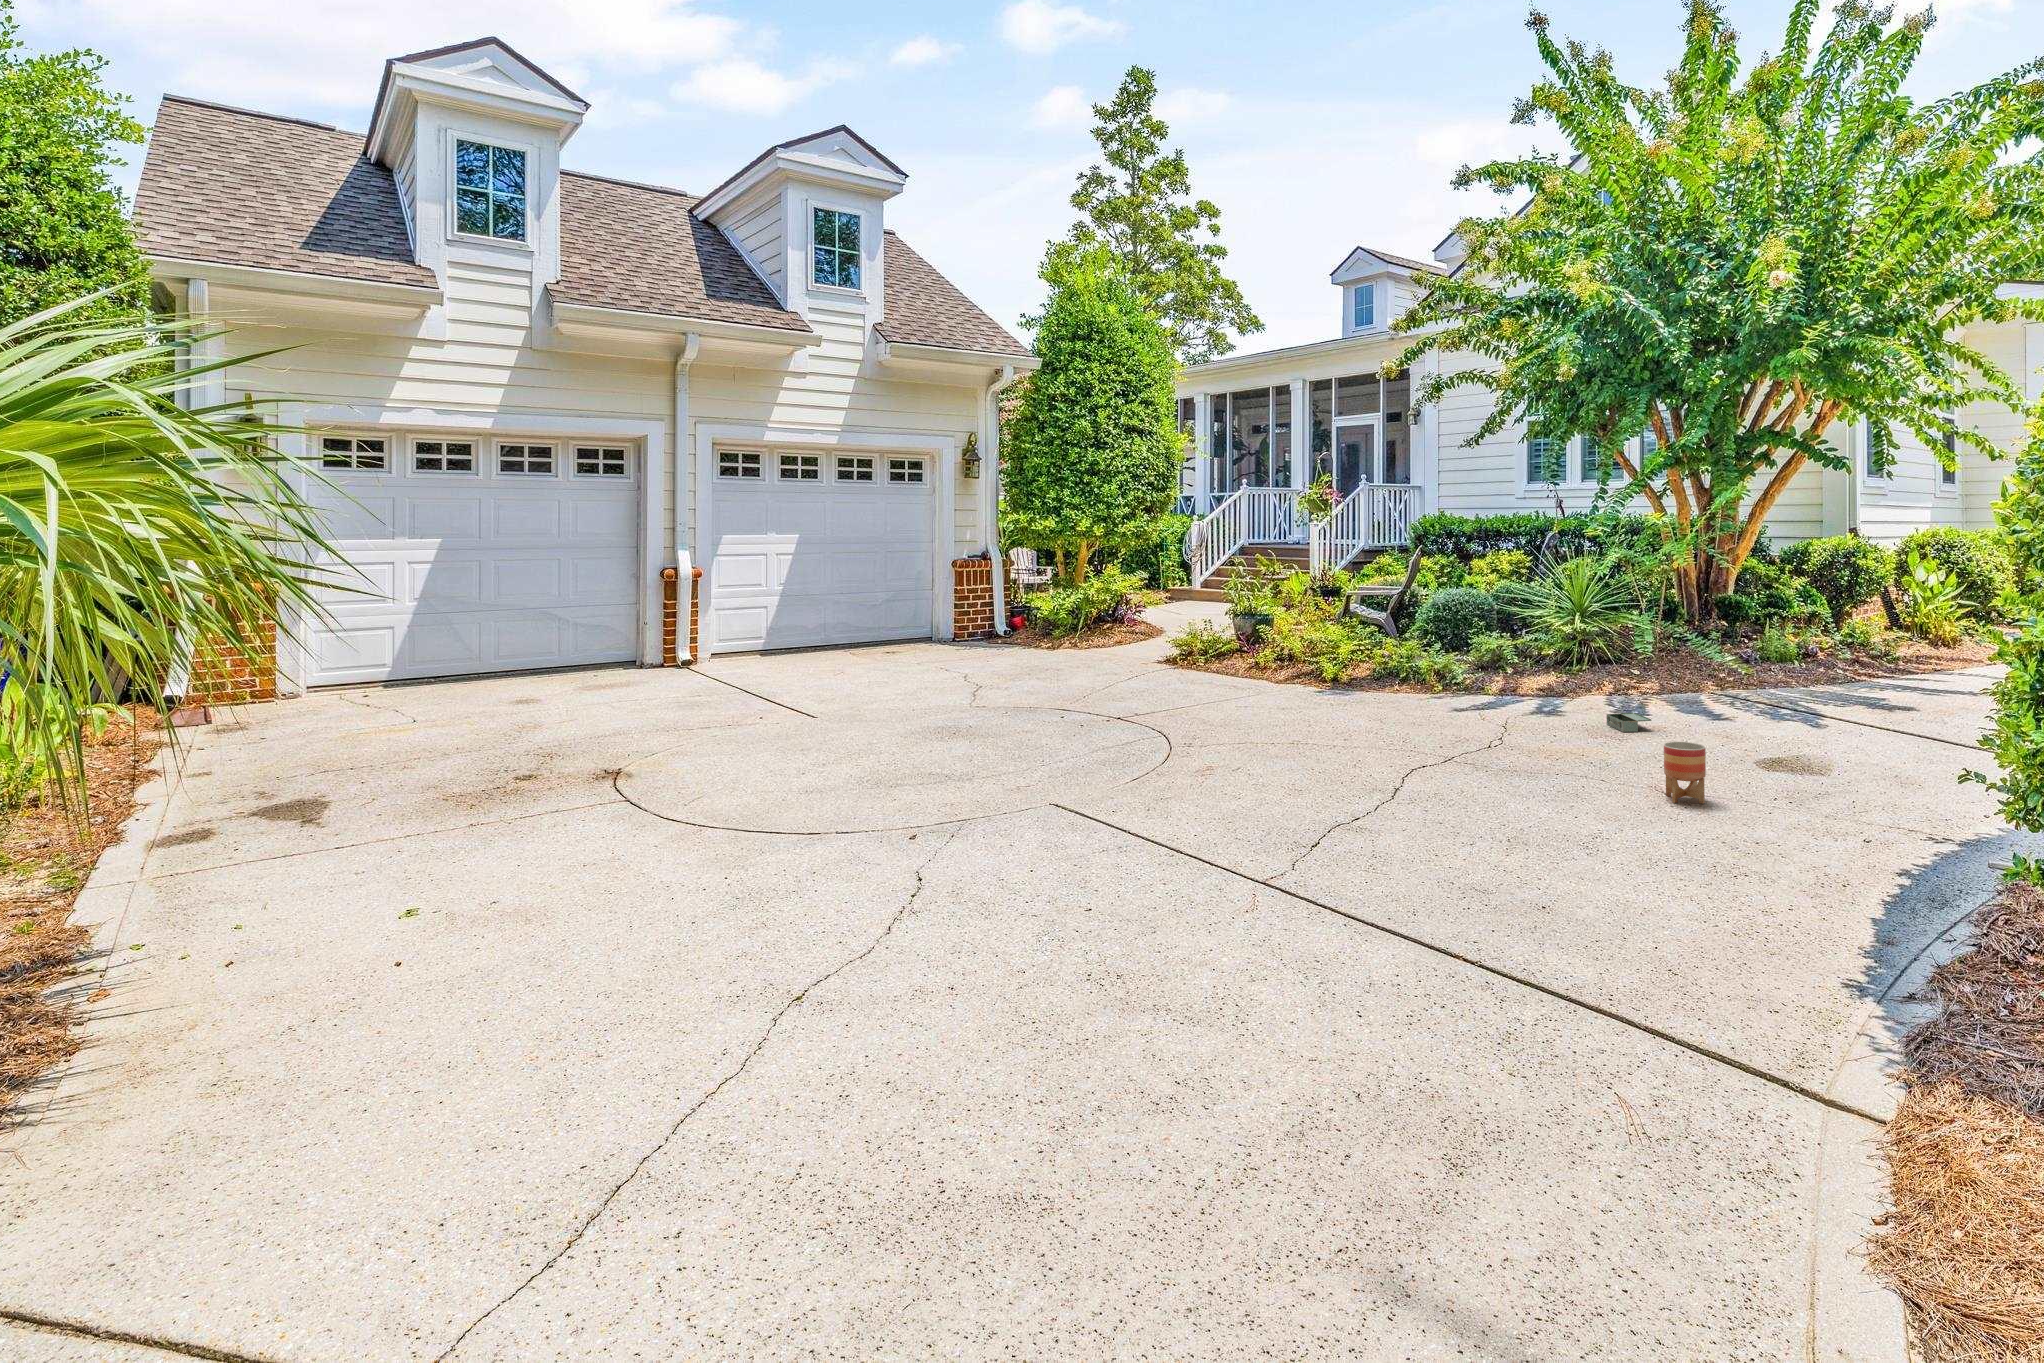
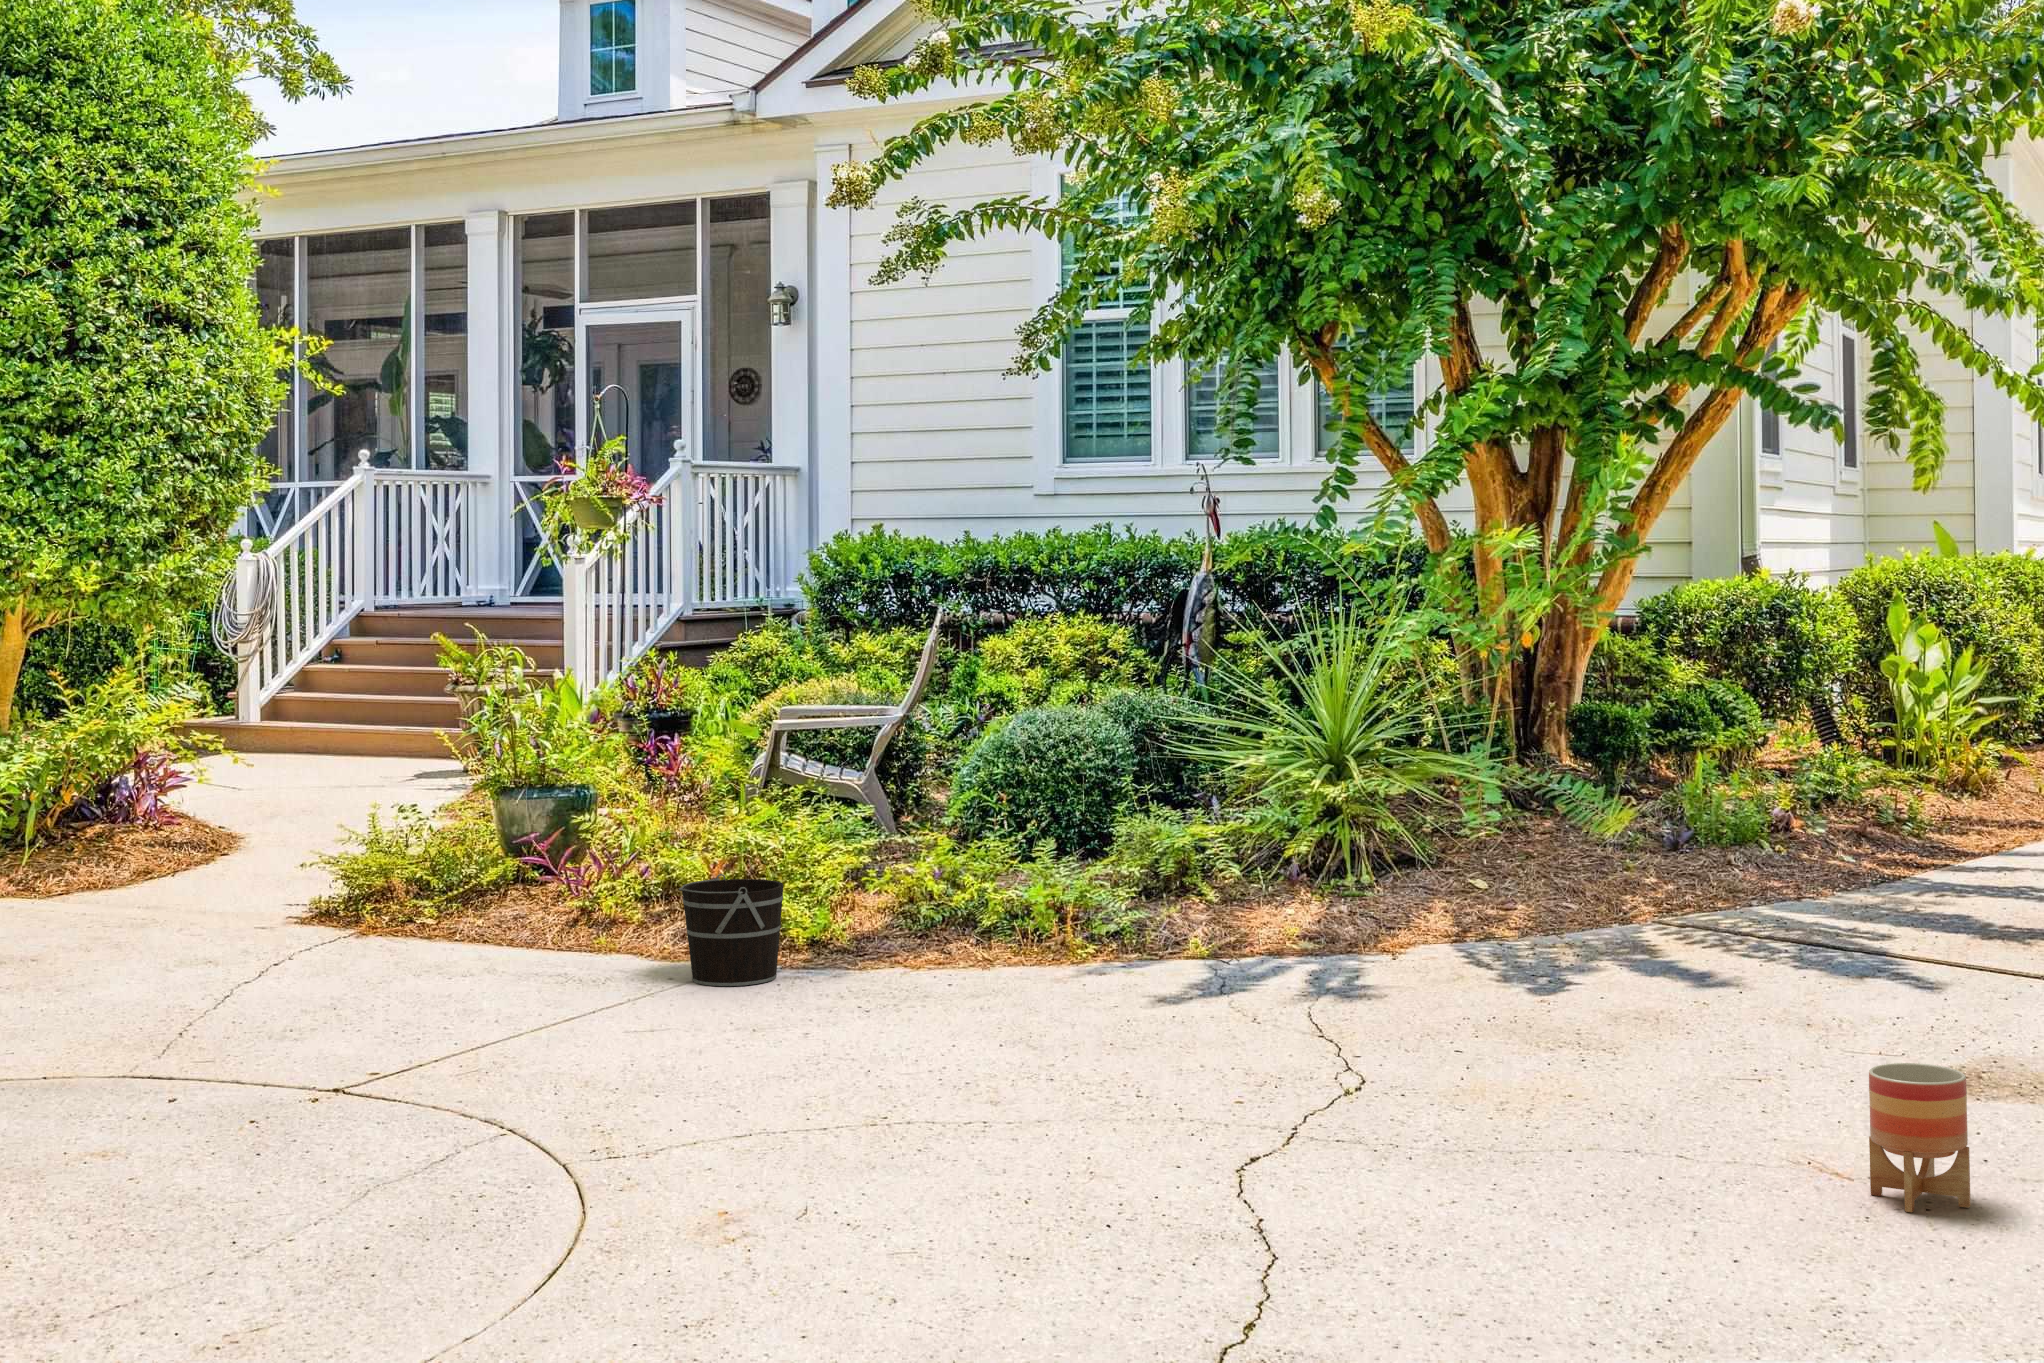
bucket: none [1273,648,1315,691] -> present [679,874,784,986]
toolbox: present [1607,713,1652,732] -> none [1541,987,1653,1036]

